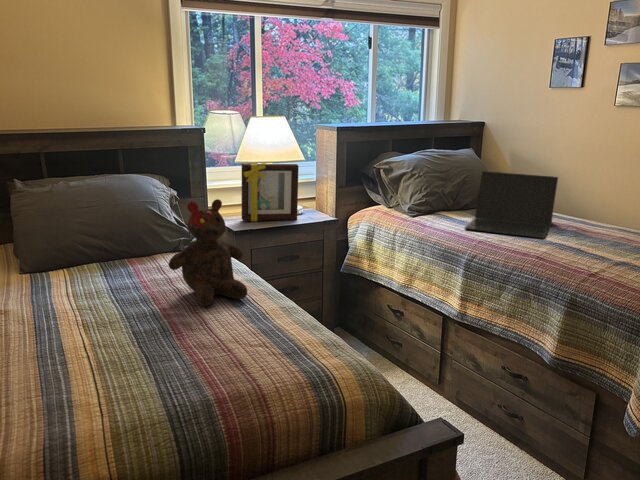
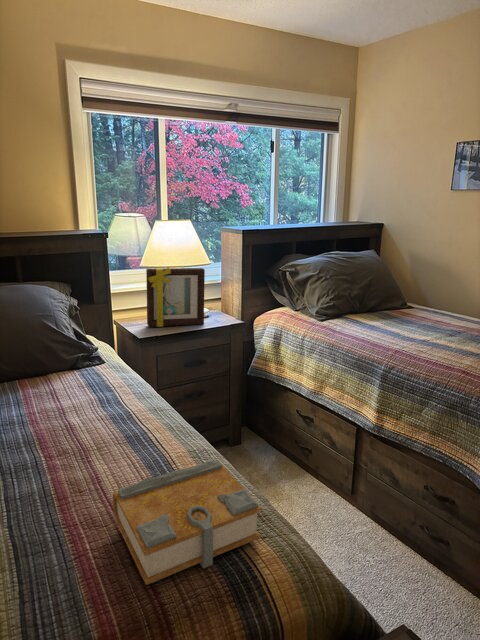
laptop computer: present [465,171,558,238] -> none [376,275,467,345]
teddy bear: present [169,199,247,306] -> none [54,321,150,453]
book: none [221,302,334,375] -> present [113,460,261,585]

